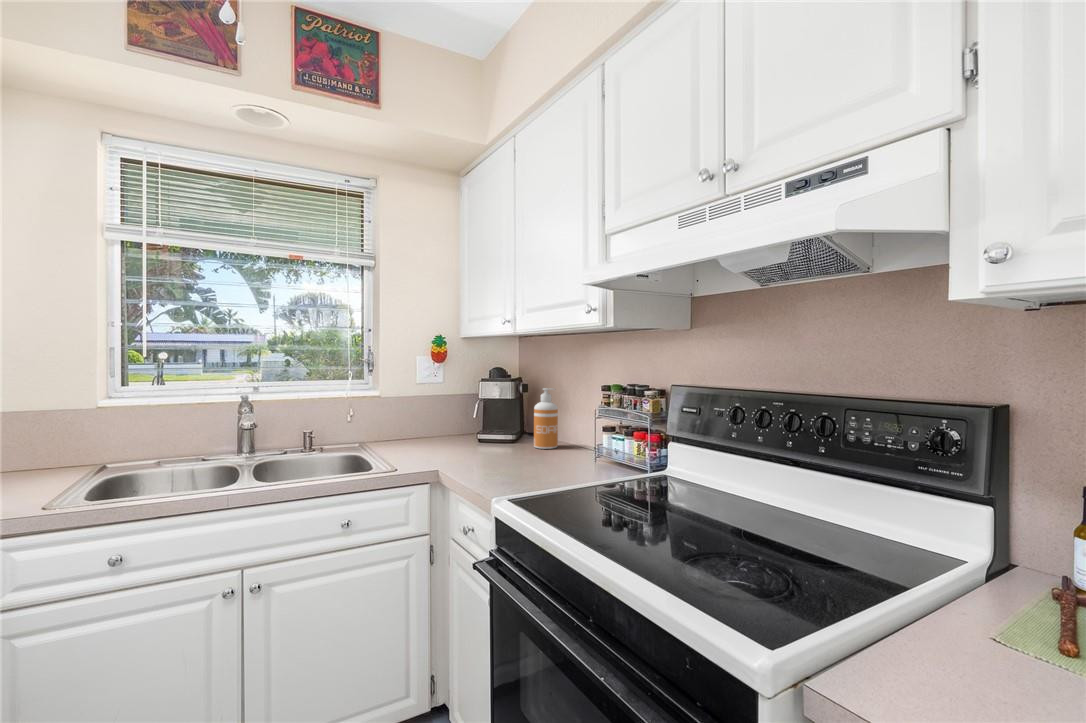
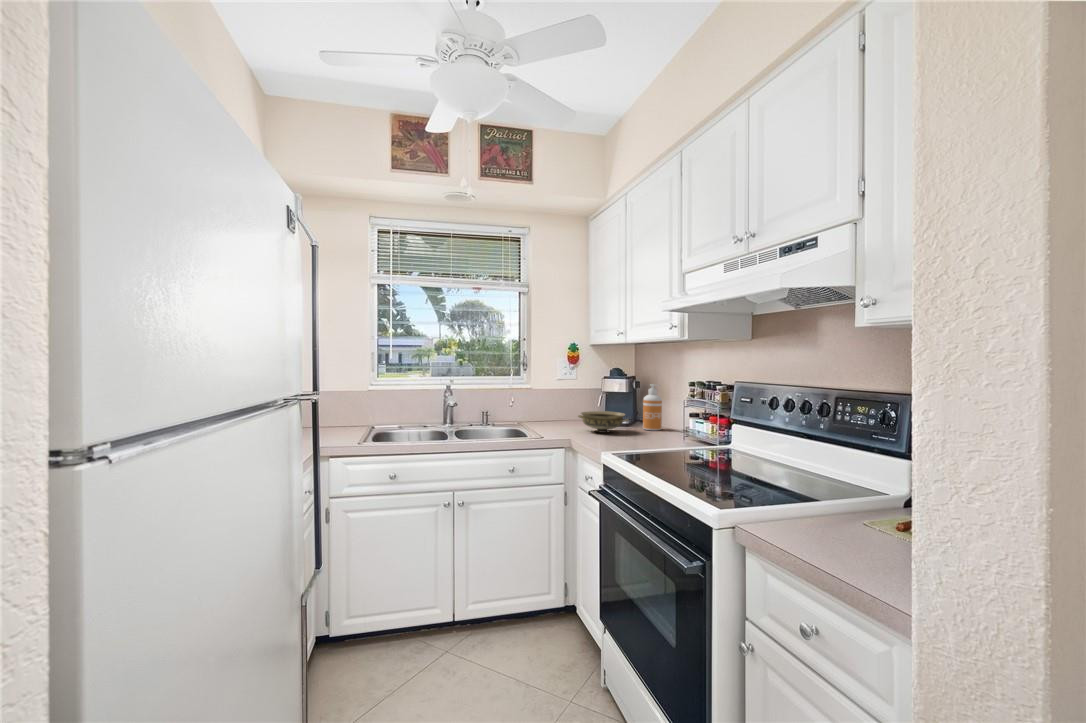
ceramic bowl: none [447,426,518,457] -> present [578,411,628,433]

